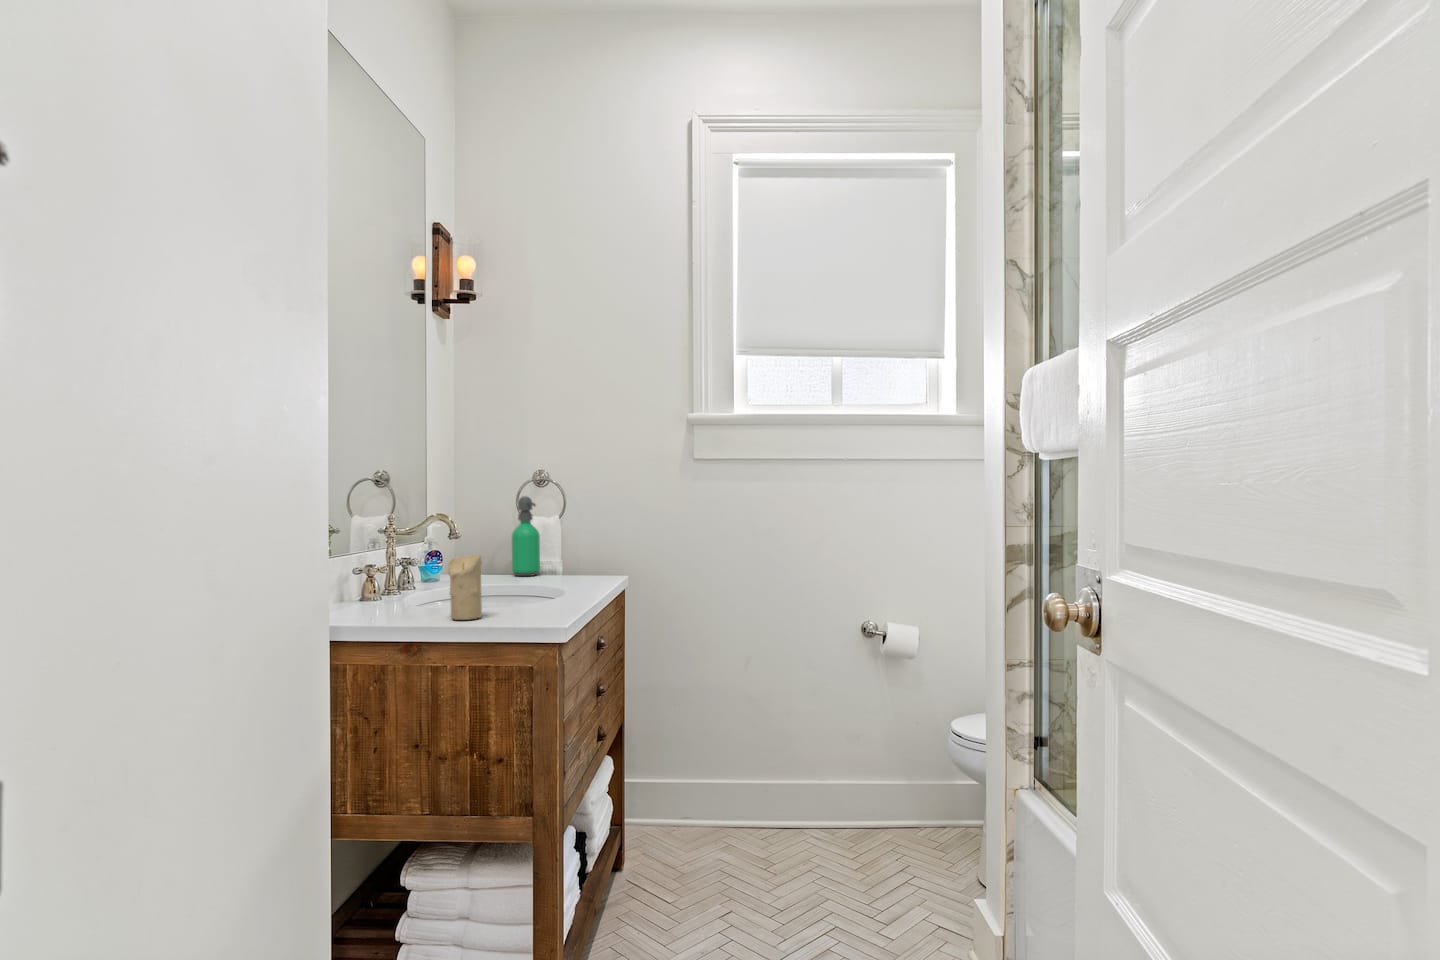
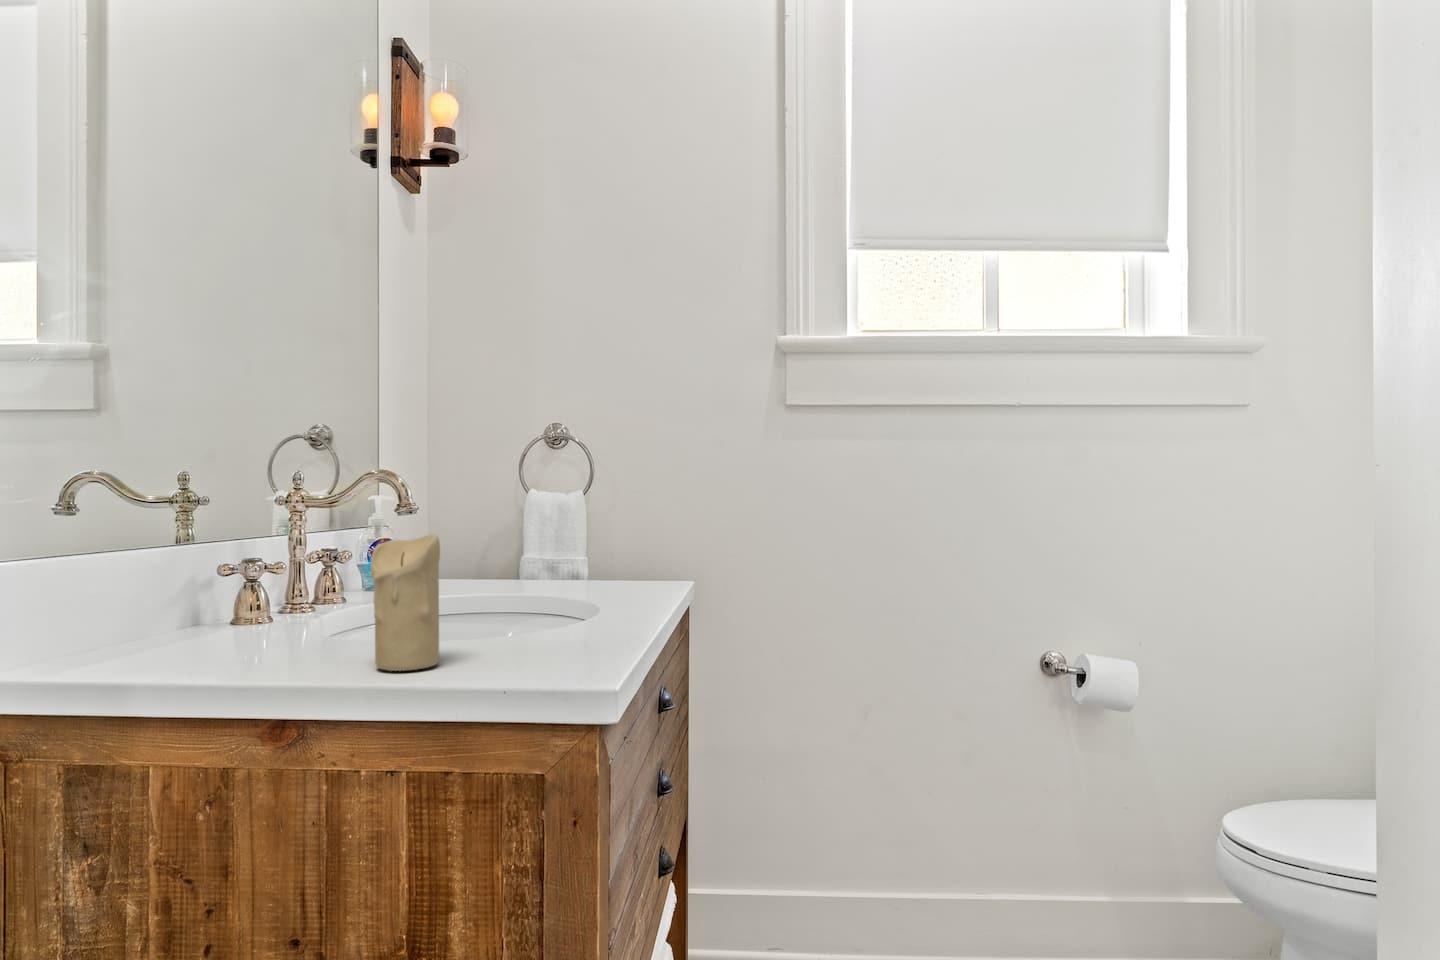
soap dispenser: present [512,496,540,576] -> none [509,459,553,584]

